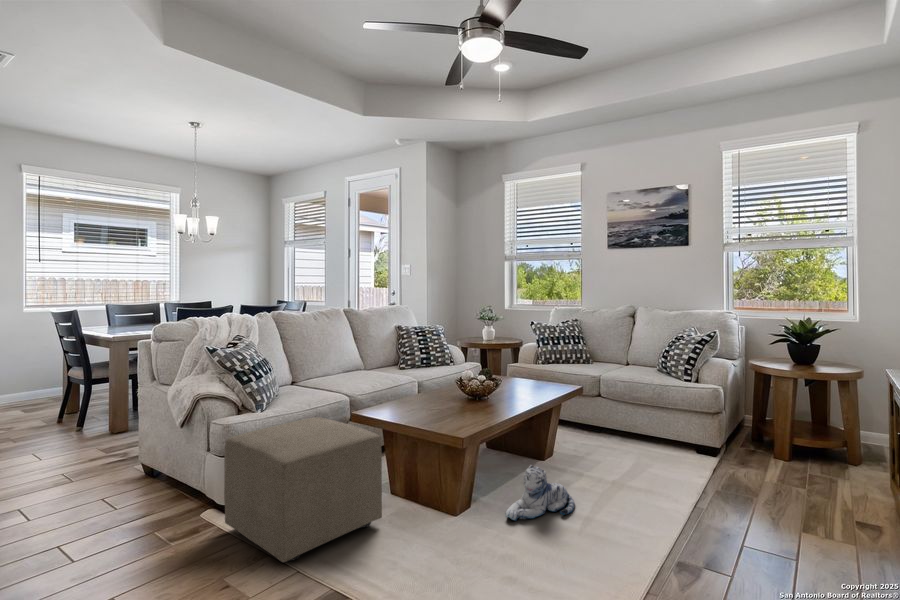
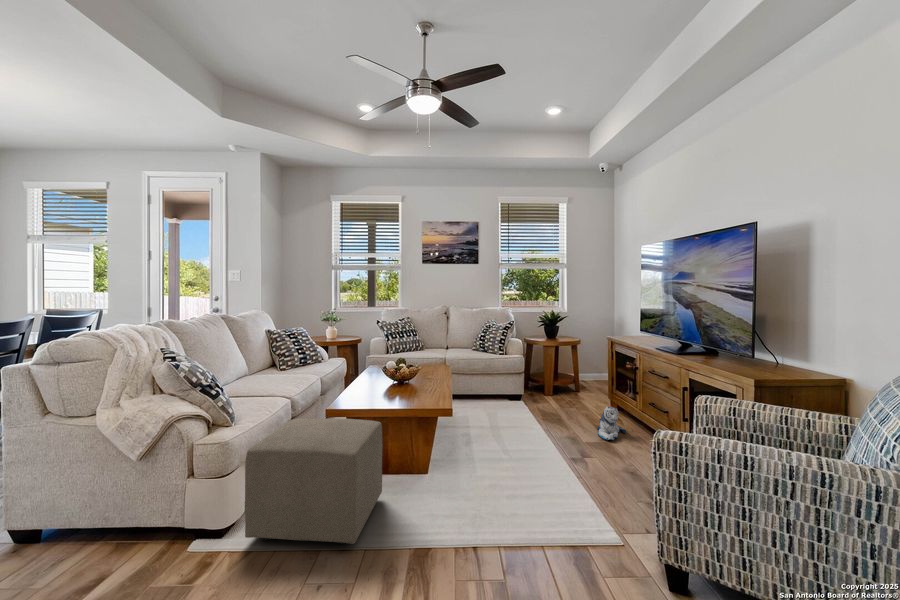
plush toy: present [505,466,575,521] -> present [597,406,626,440]

